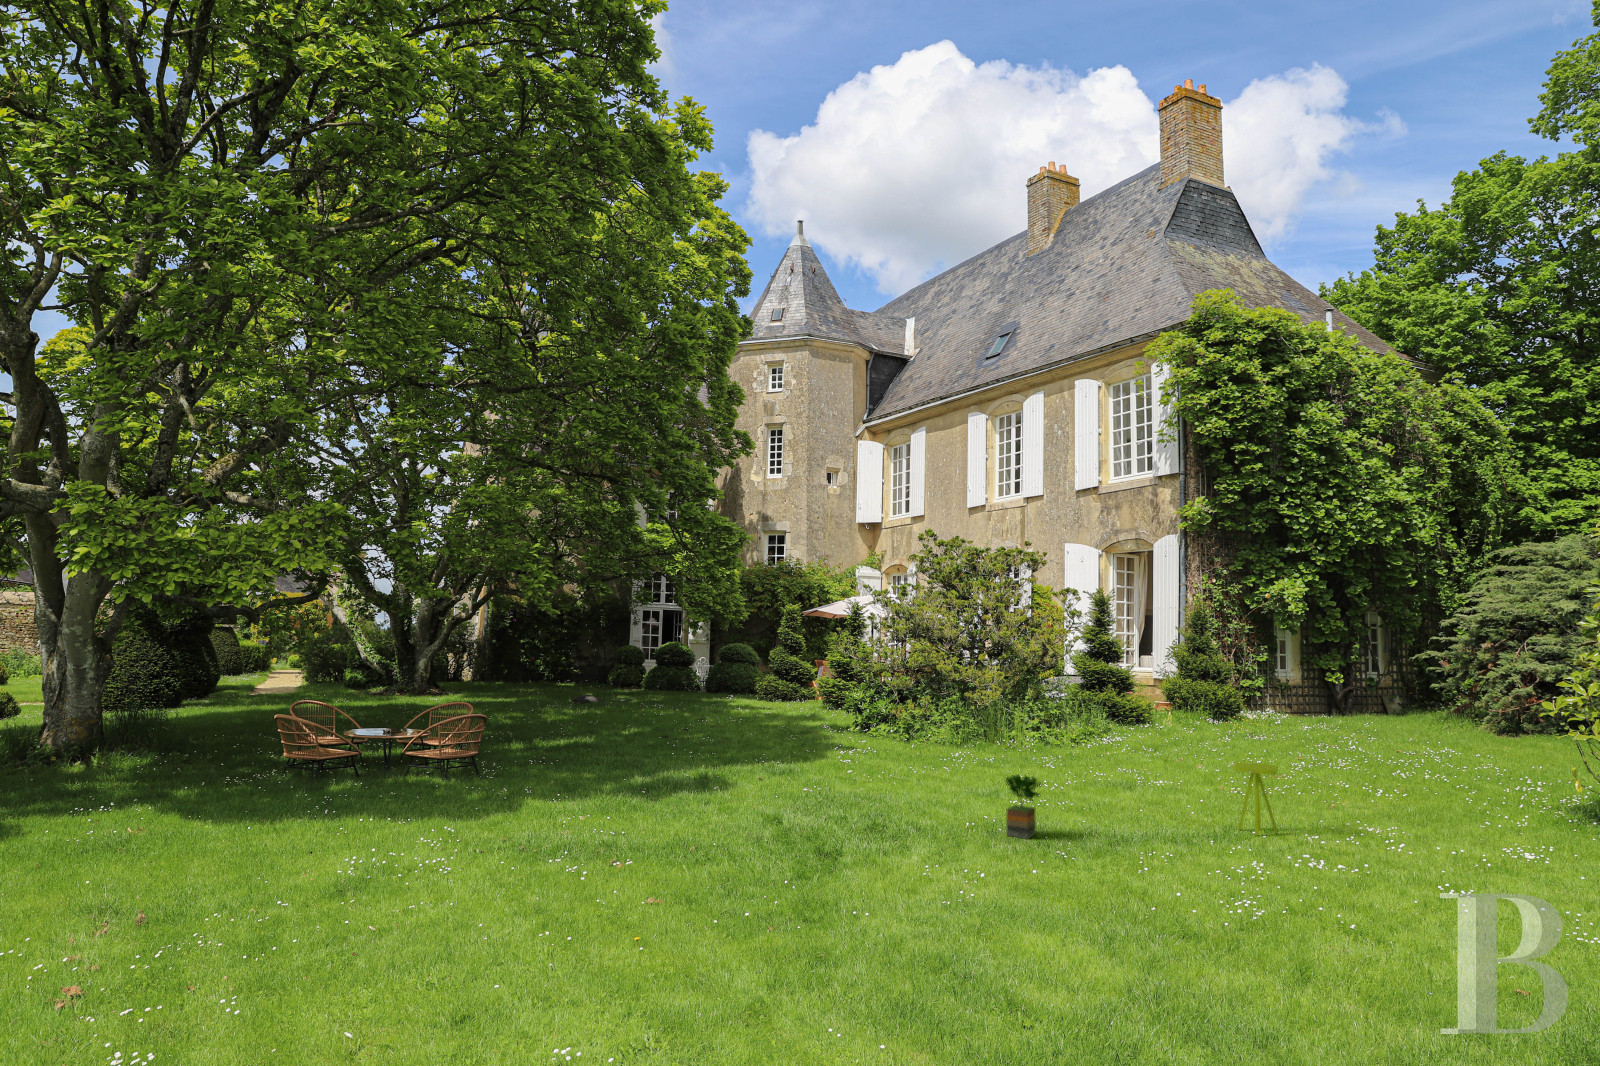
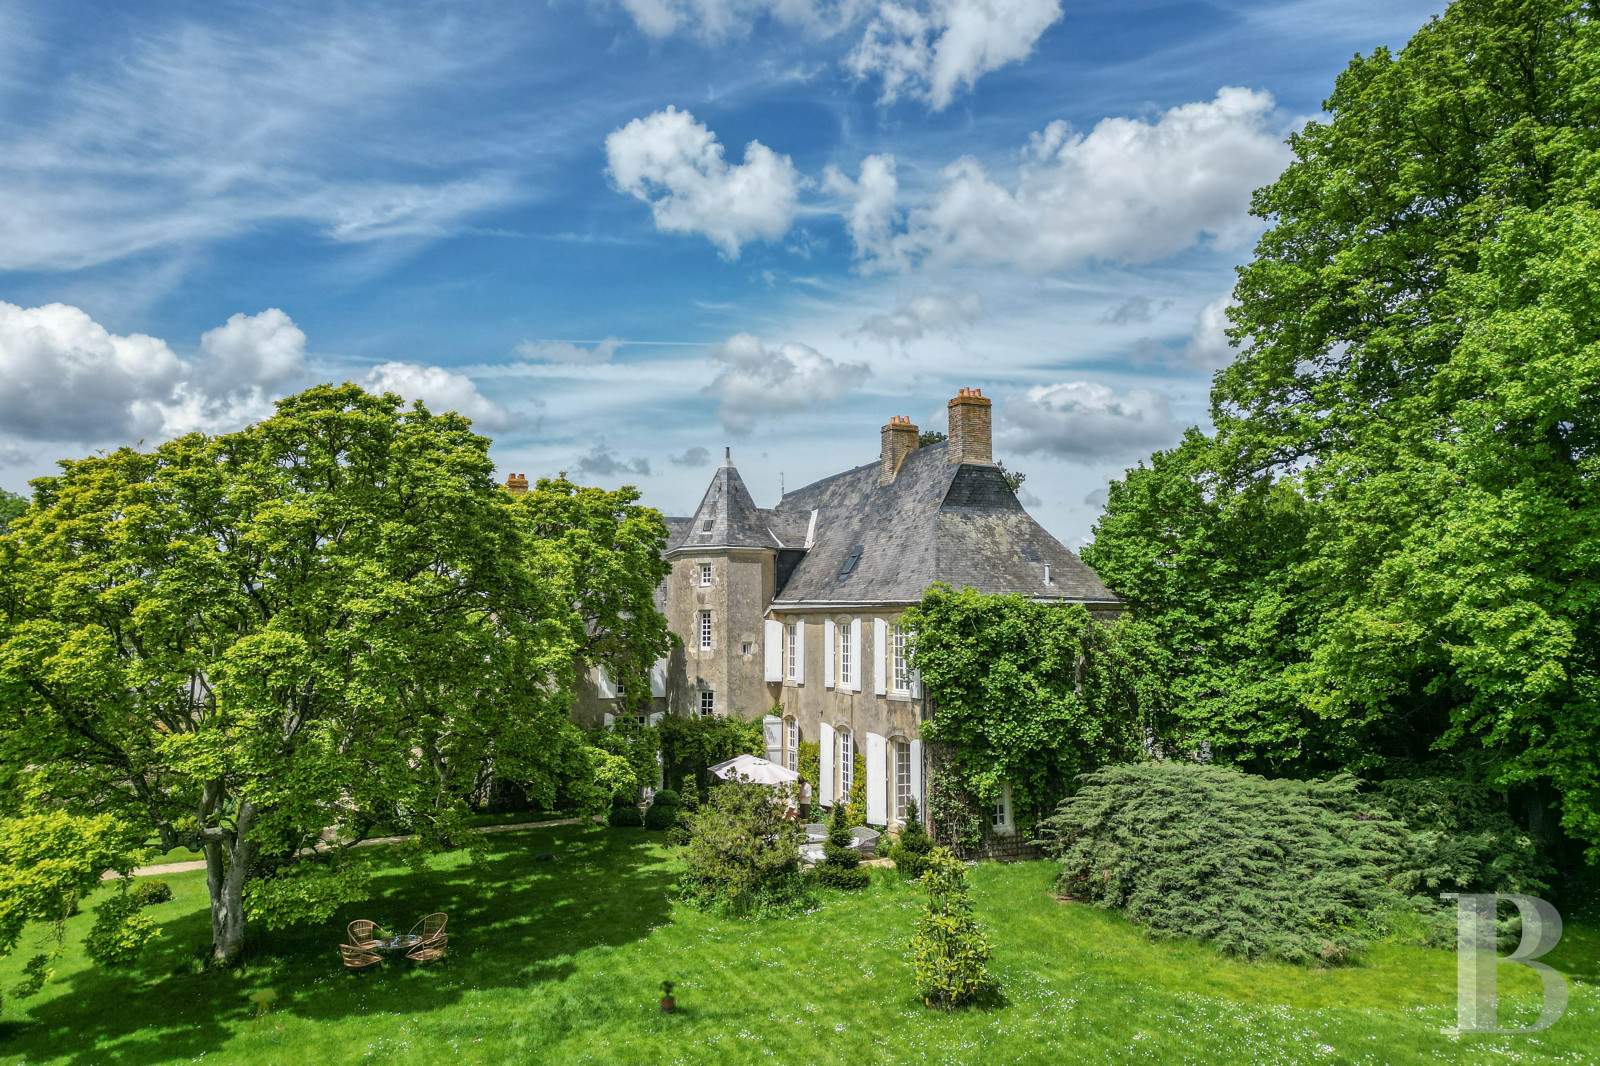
side table: present [1233,762,1279,835] -> present [249,990,276,1031]

